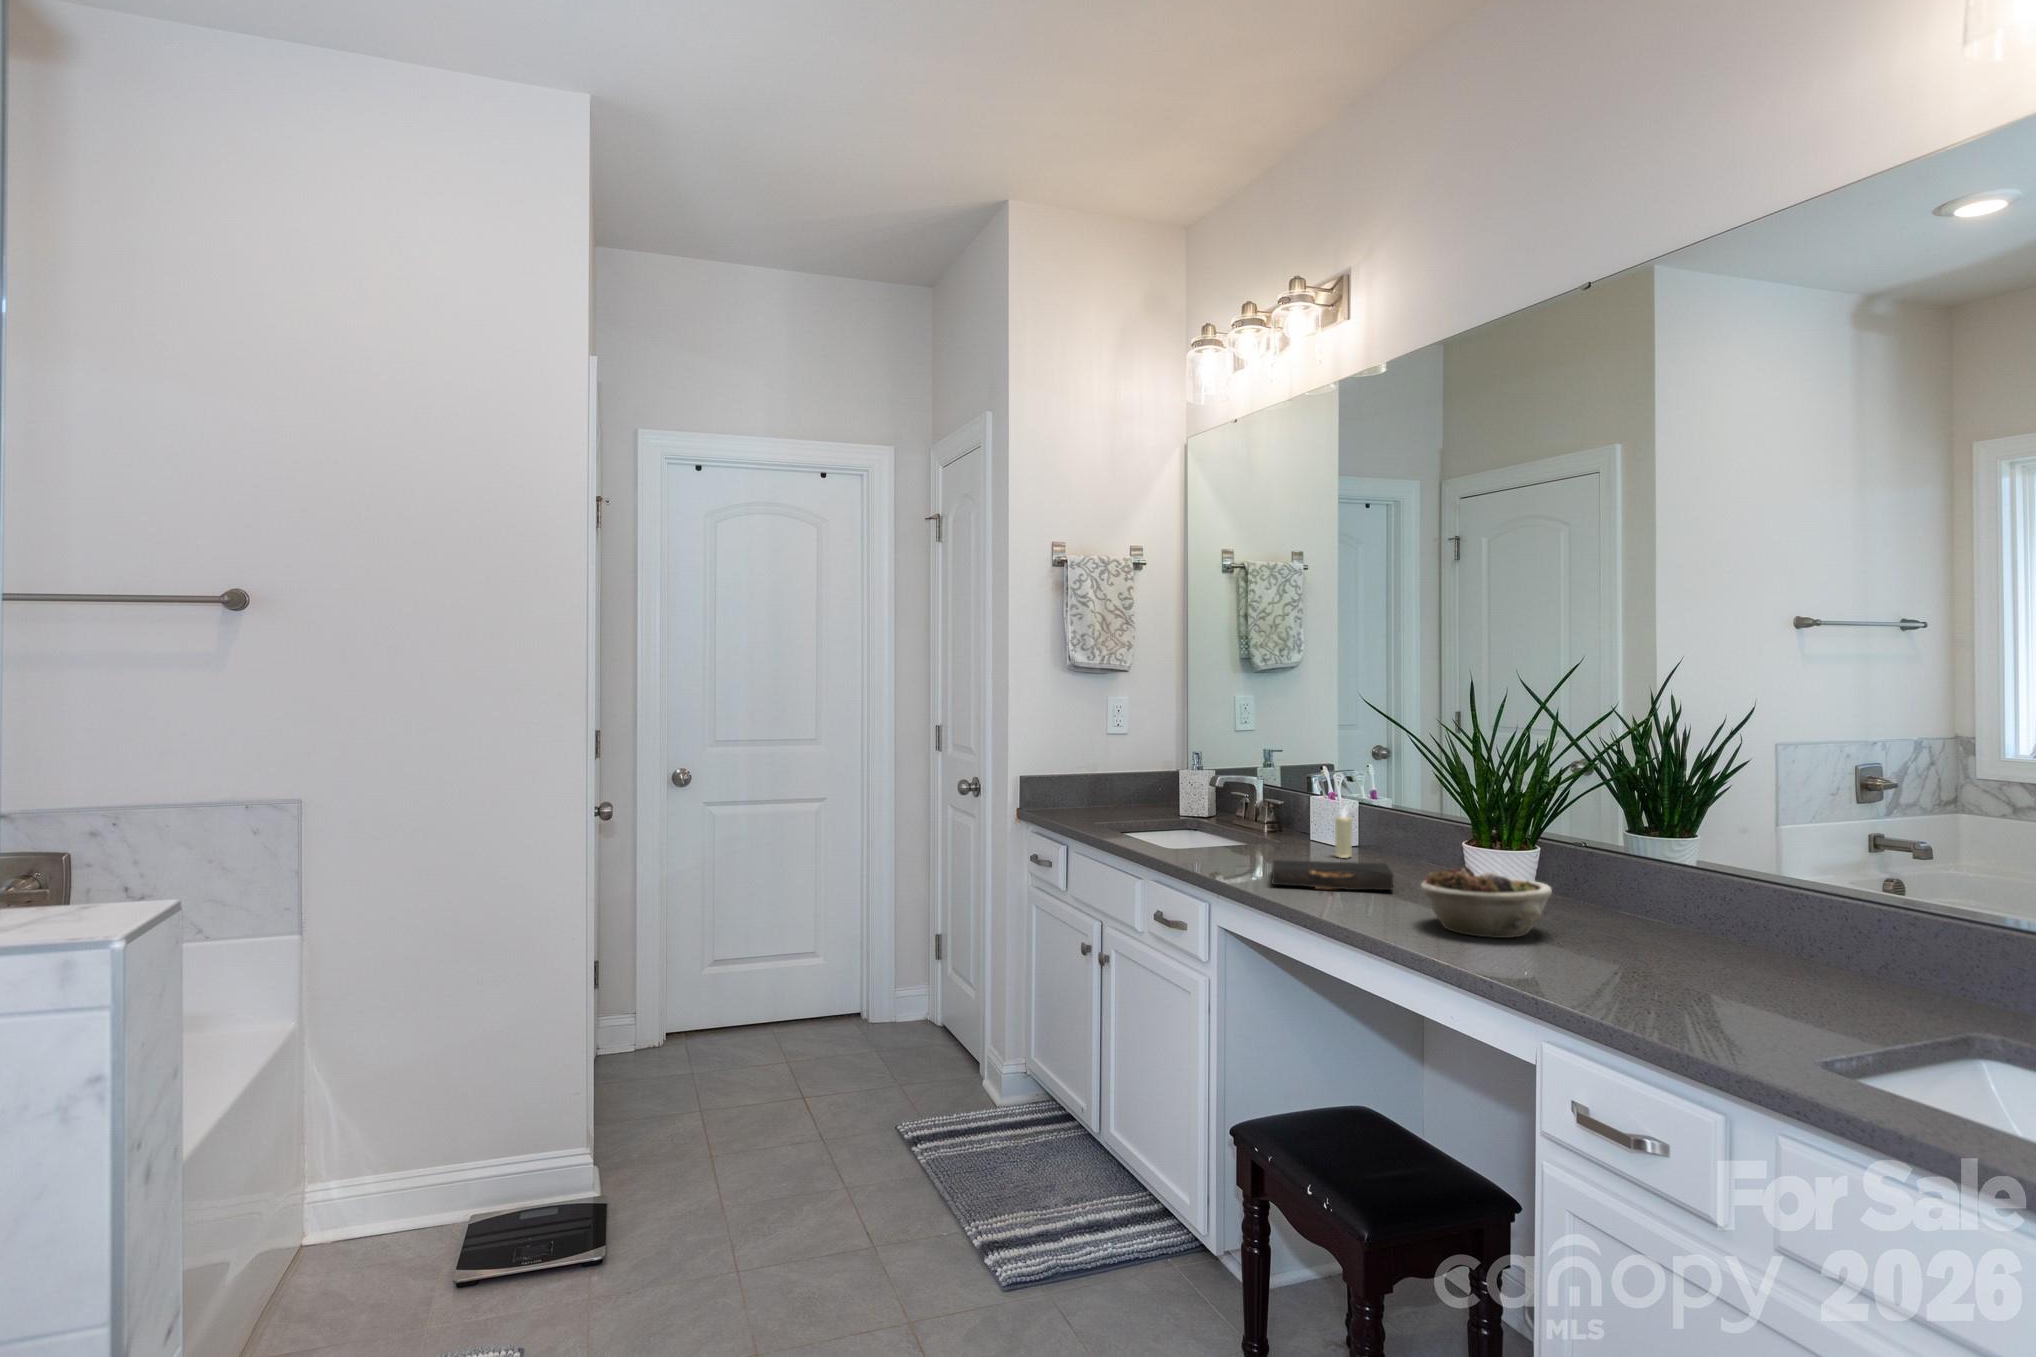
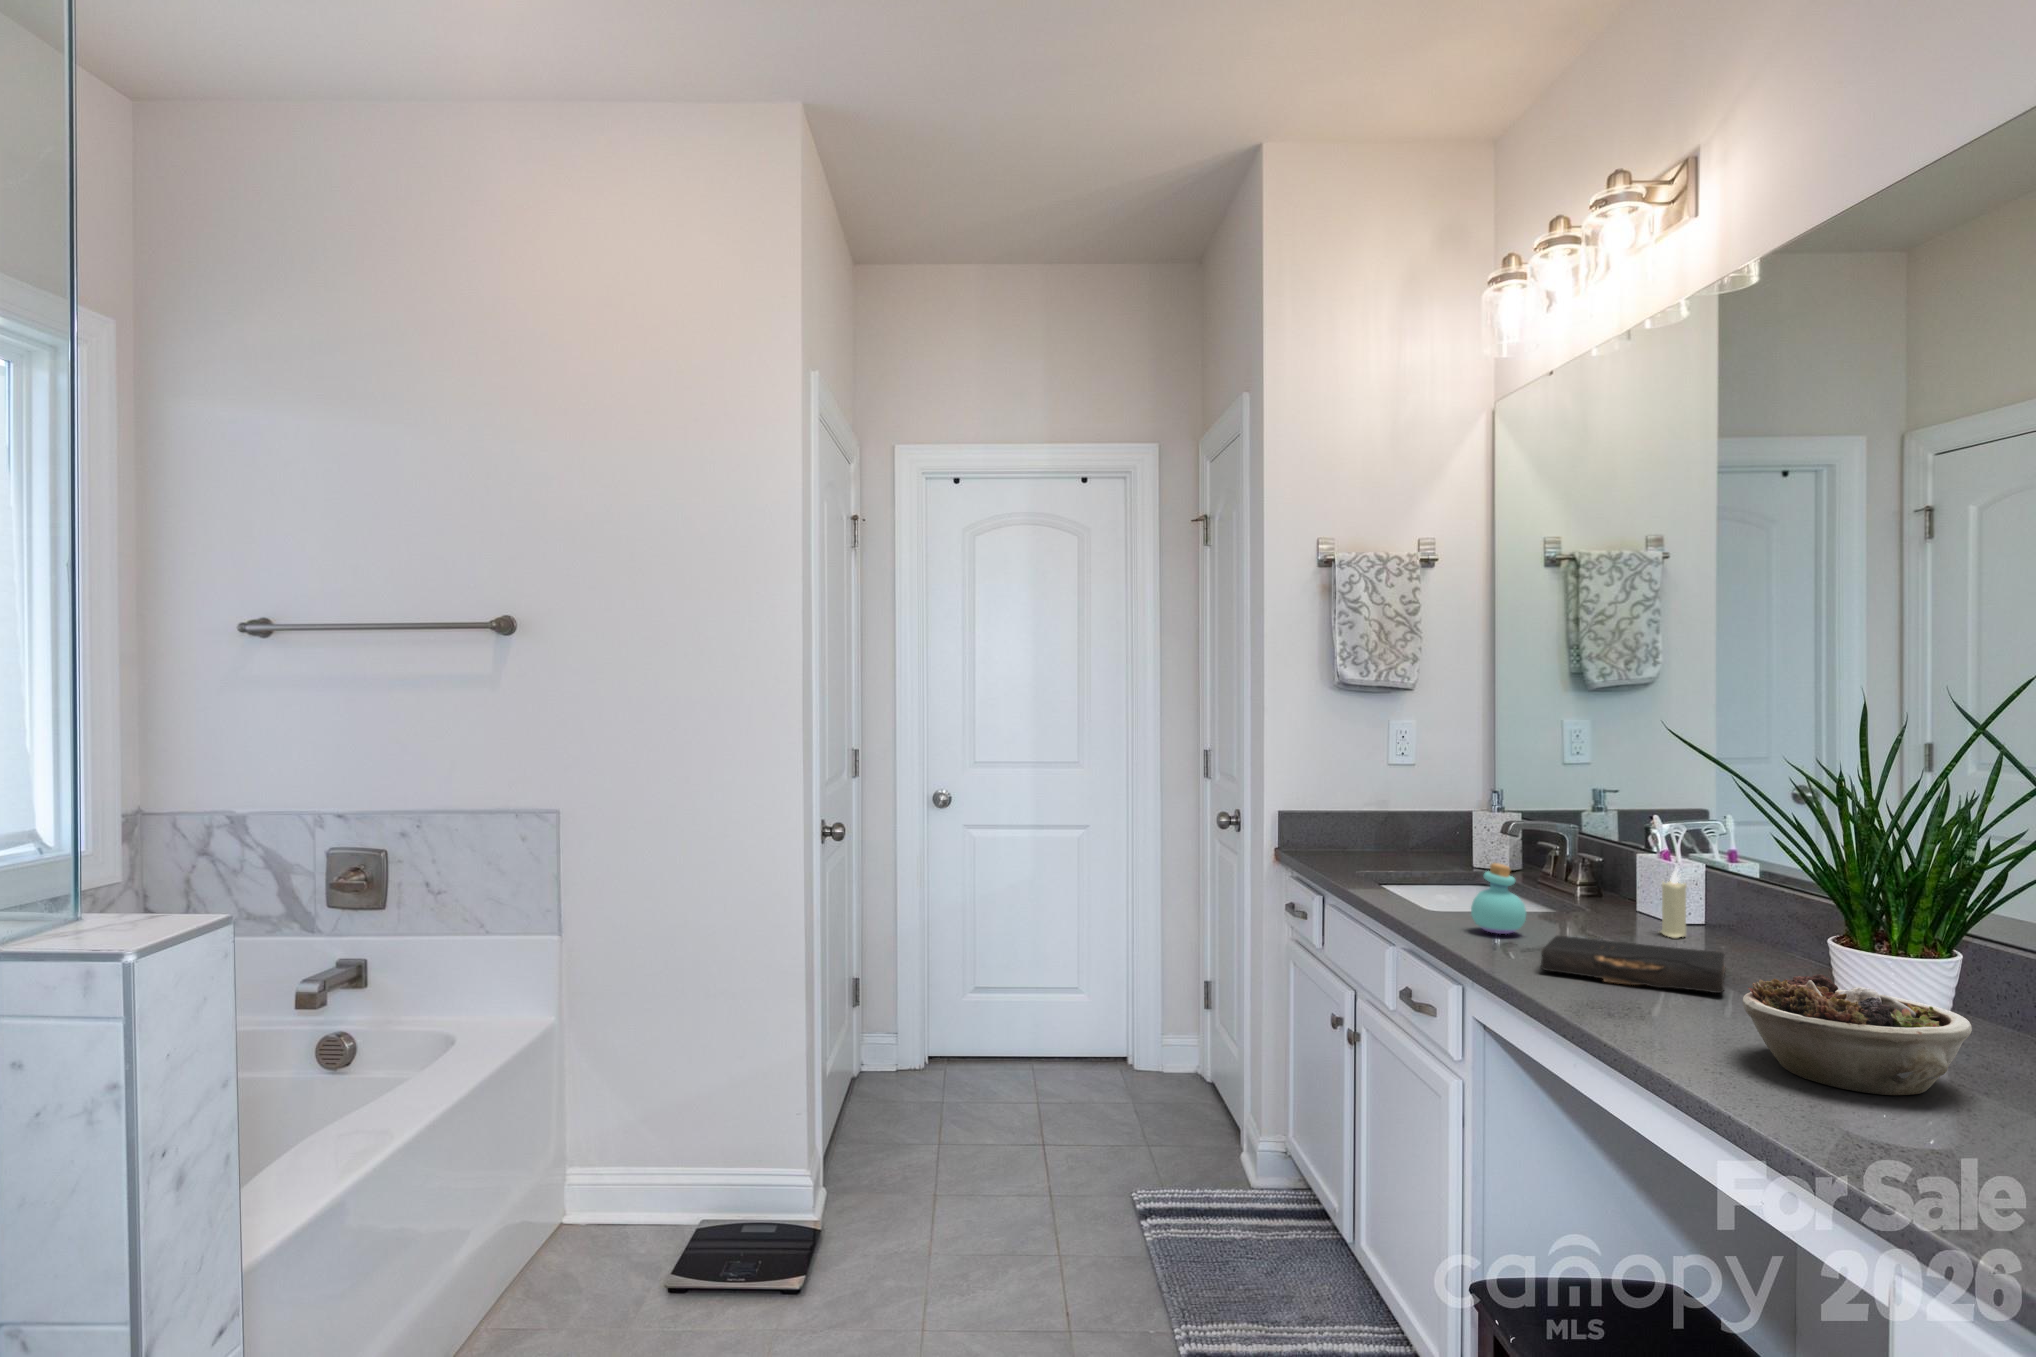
perfume bottle: none [1207,809,1247,863] -> present [1471,863,1526,934]

